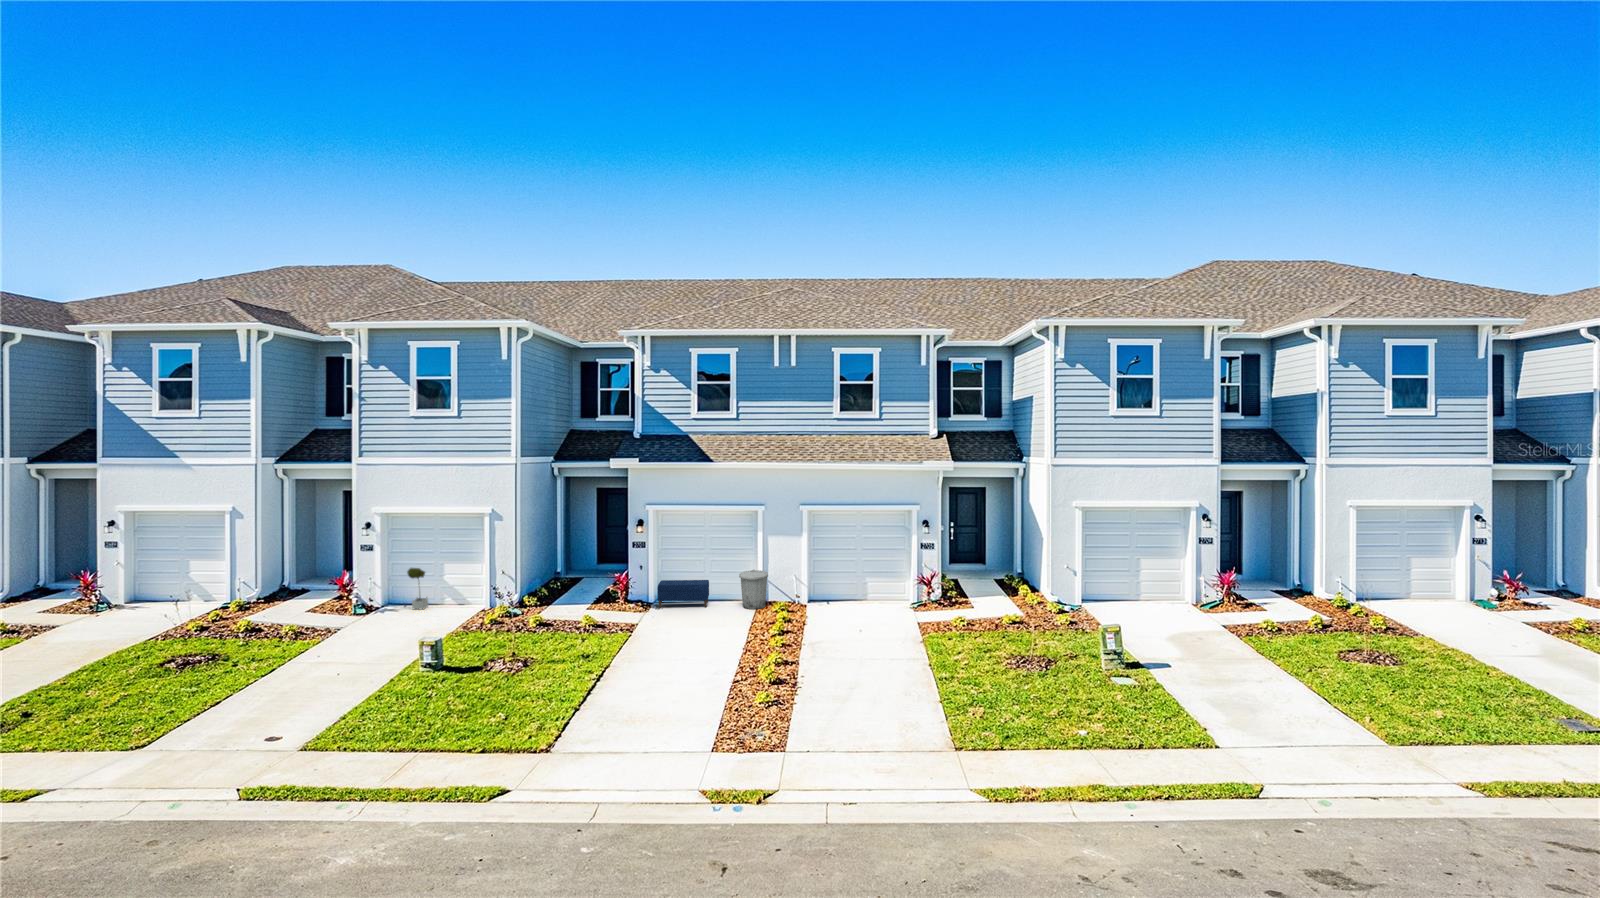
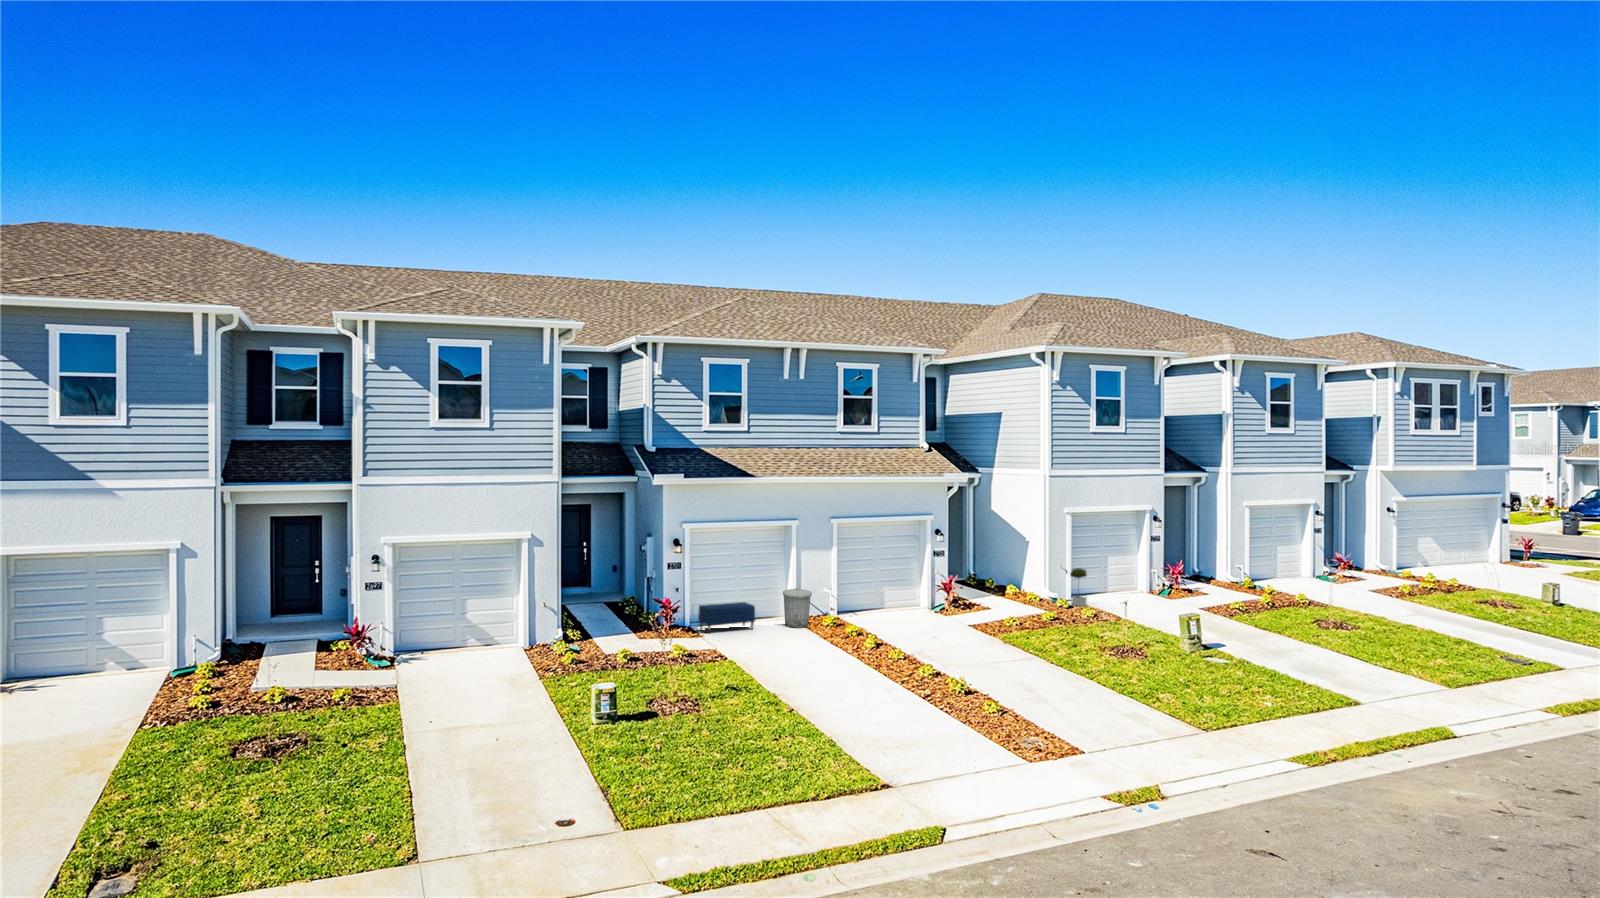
potted tree: present [407,568,428,609] -> present [1070,568,1087,606]

